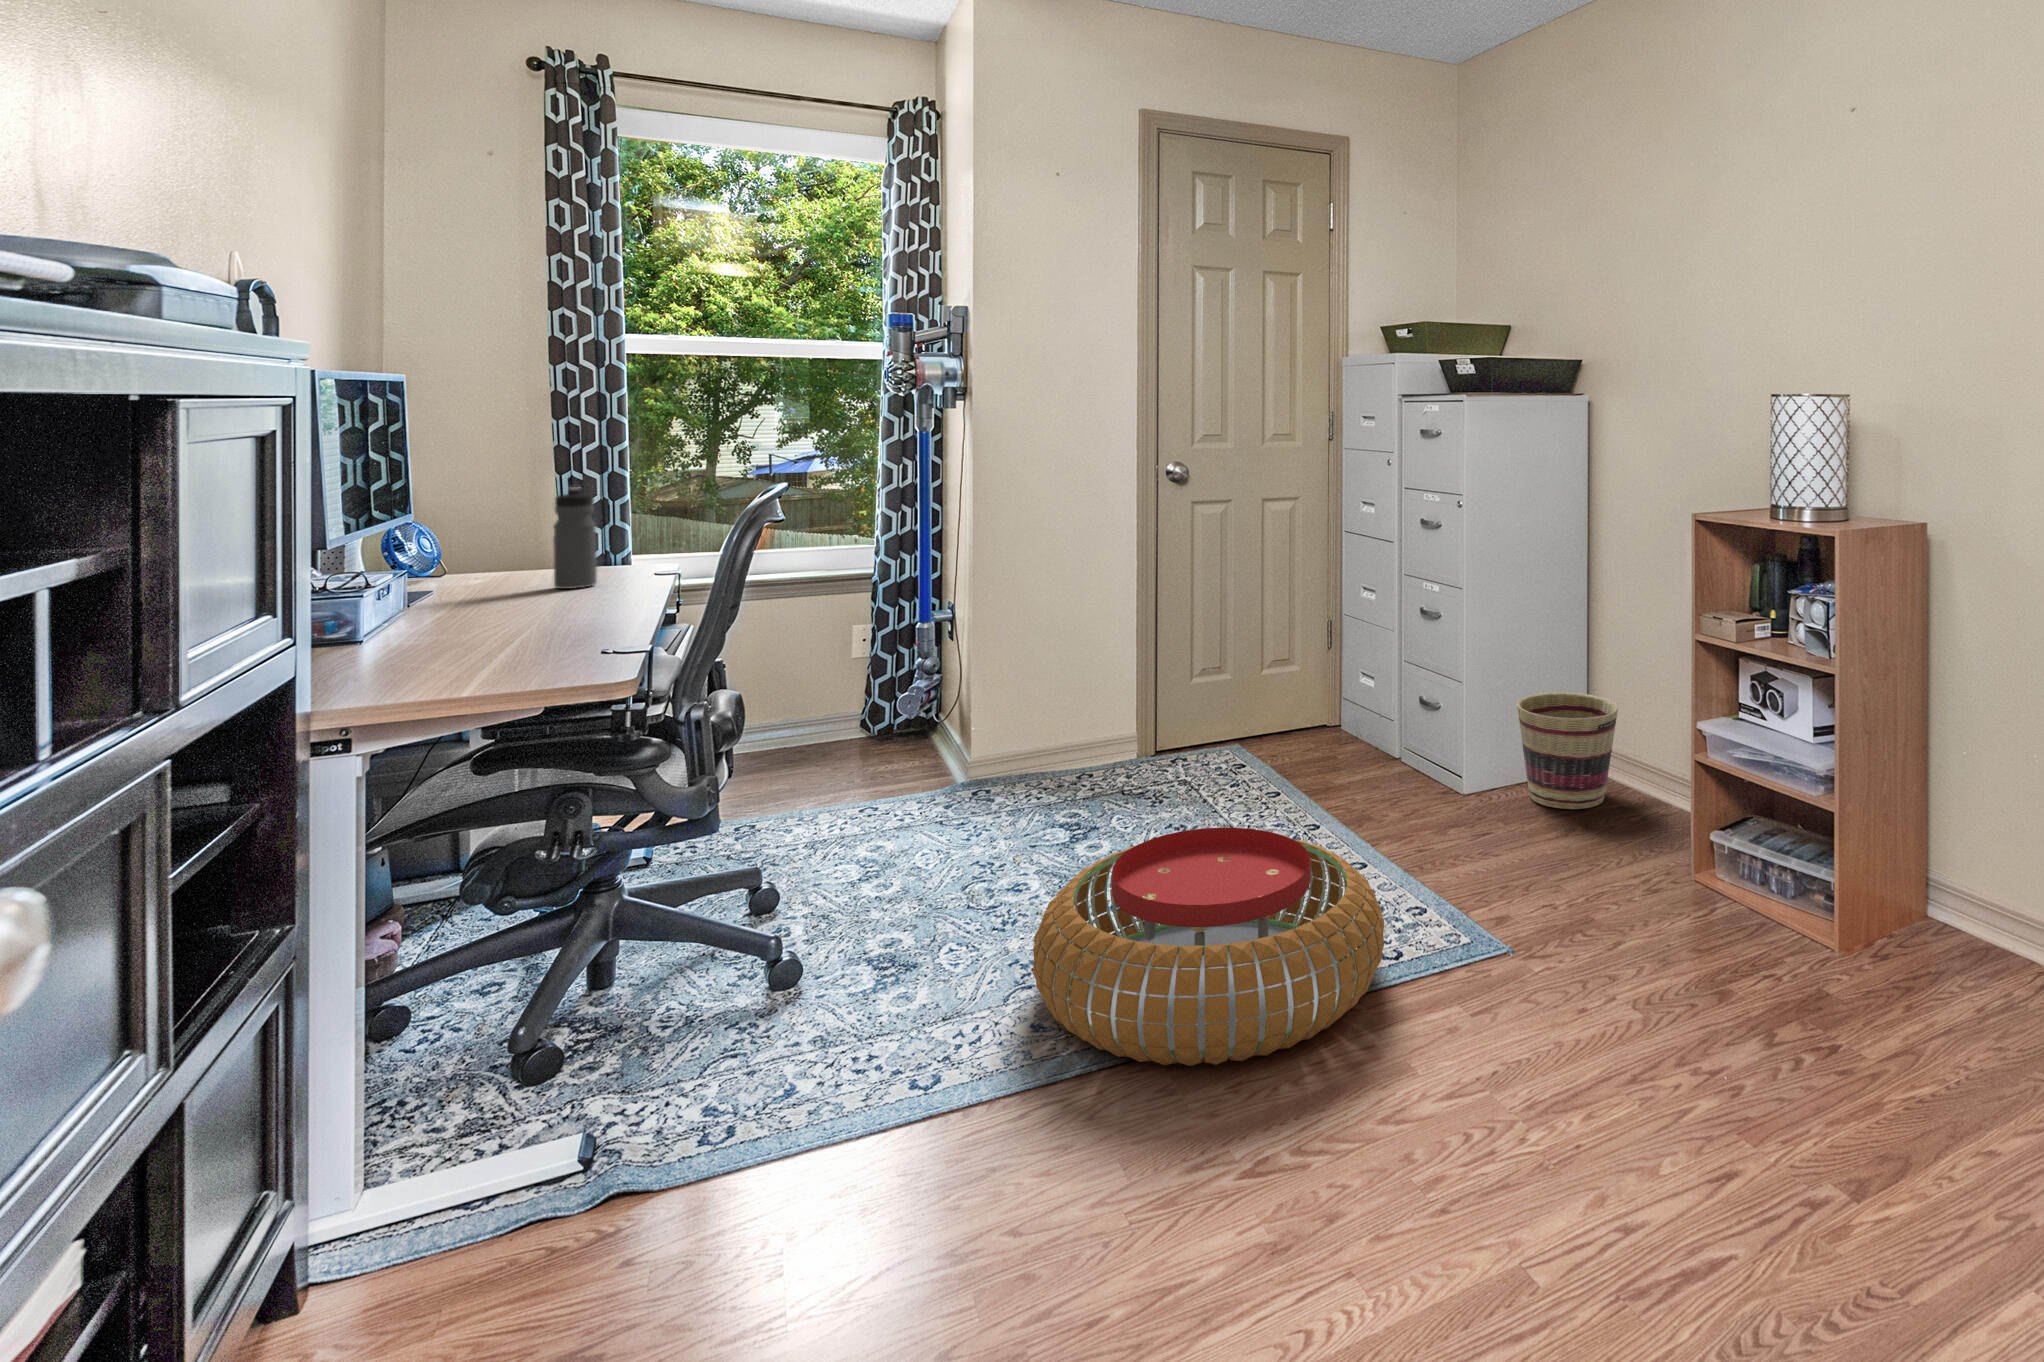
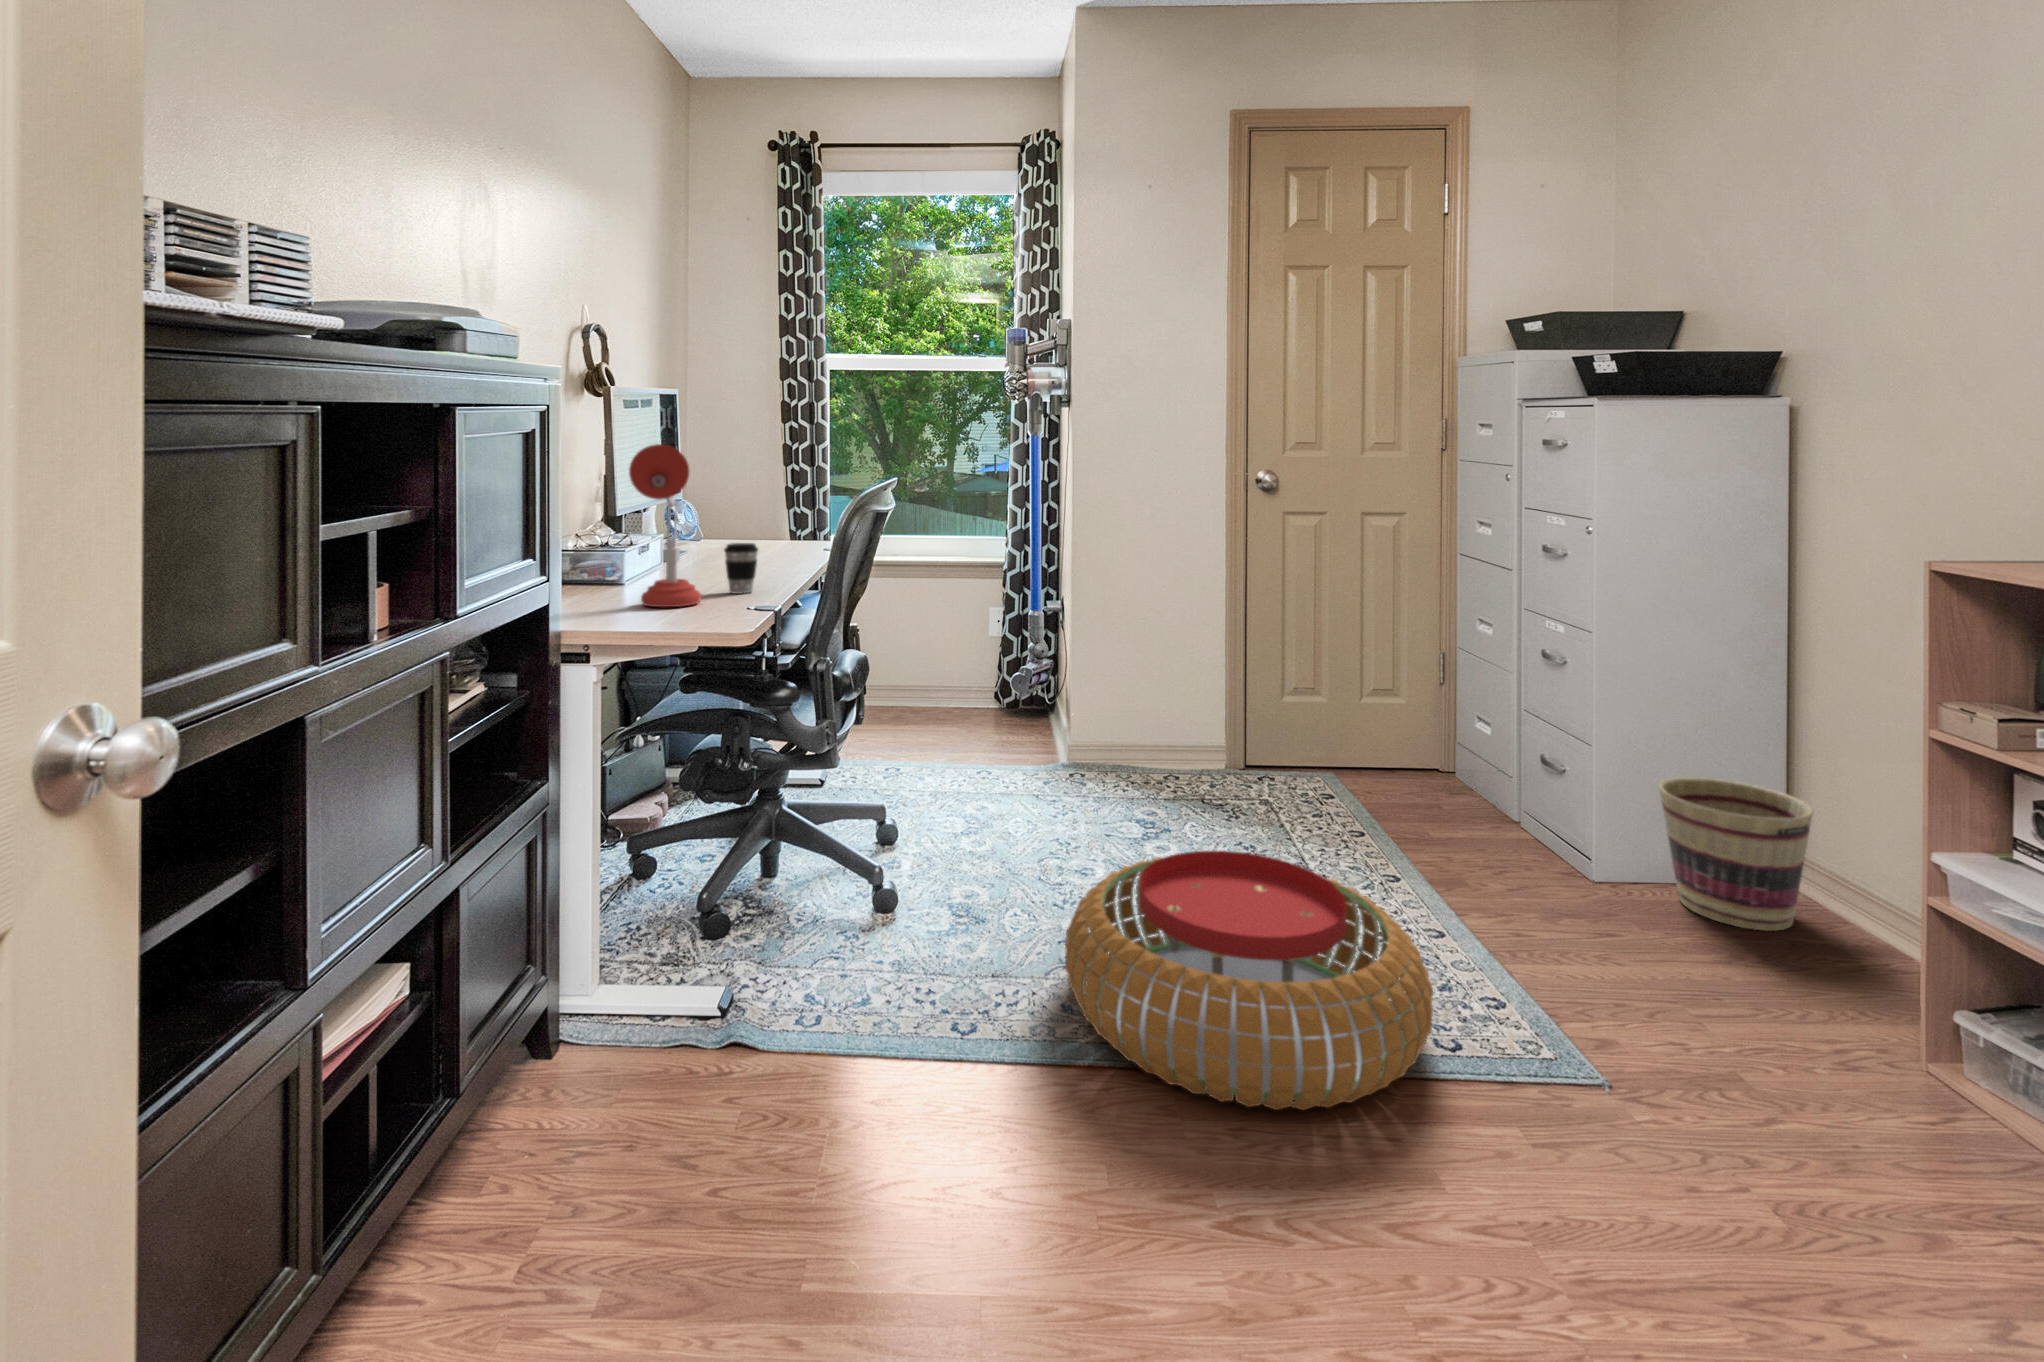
desk lamp: none [370,426,486,656] -> present [629,444,701,607]
water bottle: present [553,487,597,589] -> none [775,497,802,572]
coffee cup: none [505,555,562,625] -> present [724,543,758,594]

